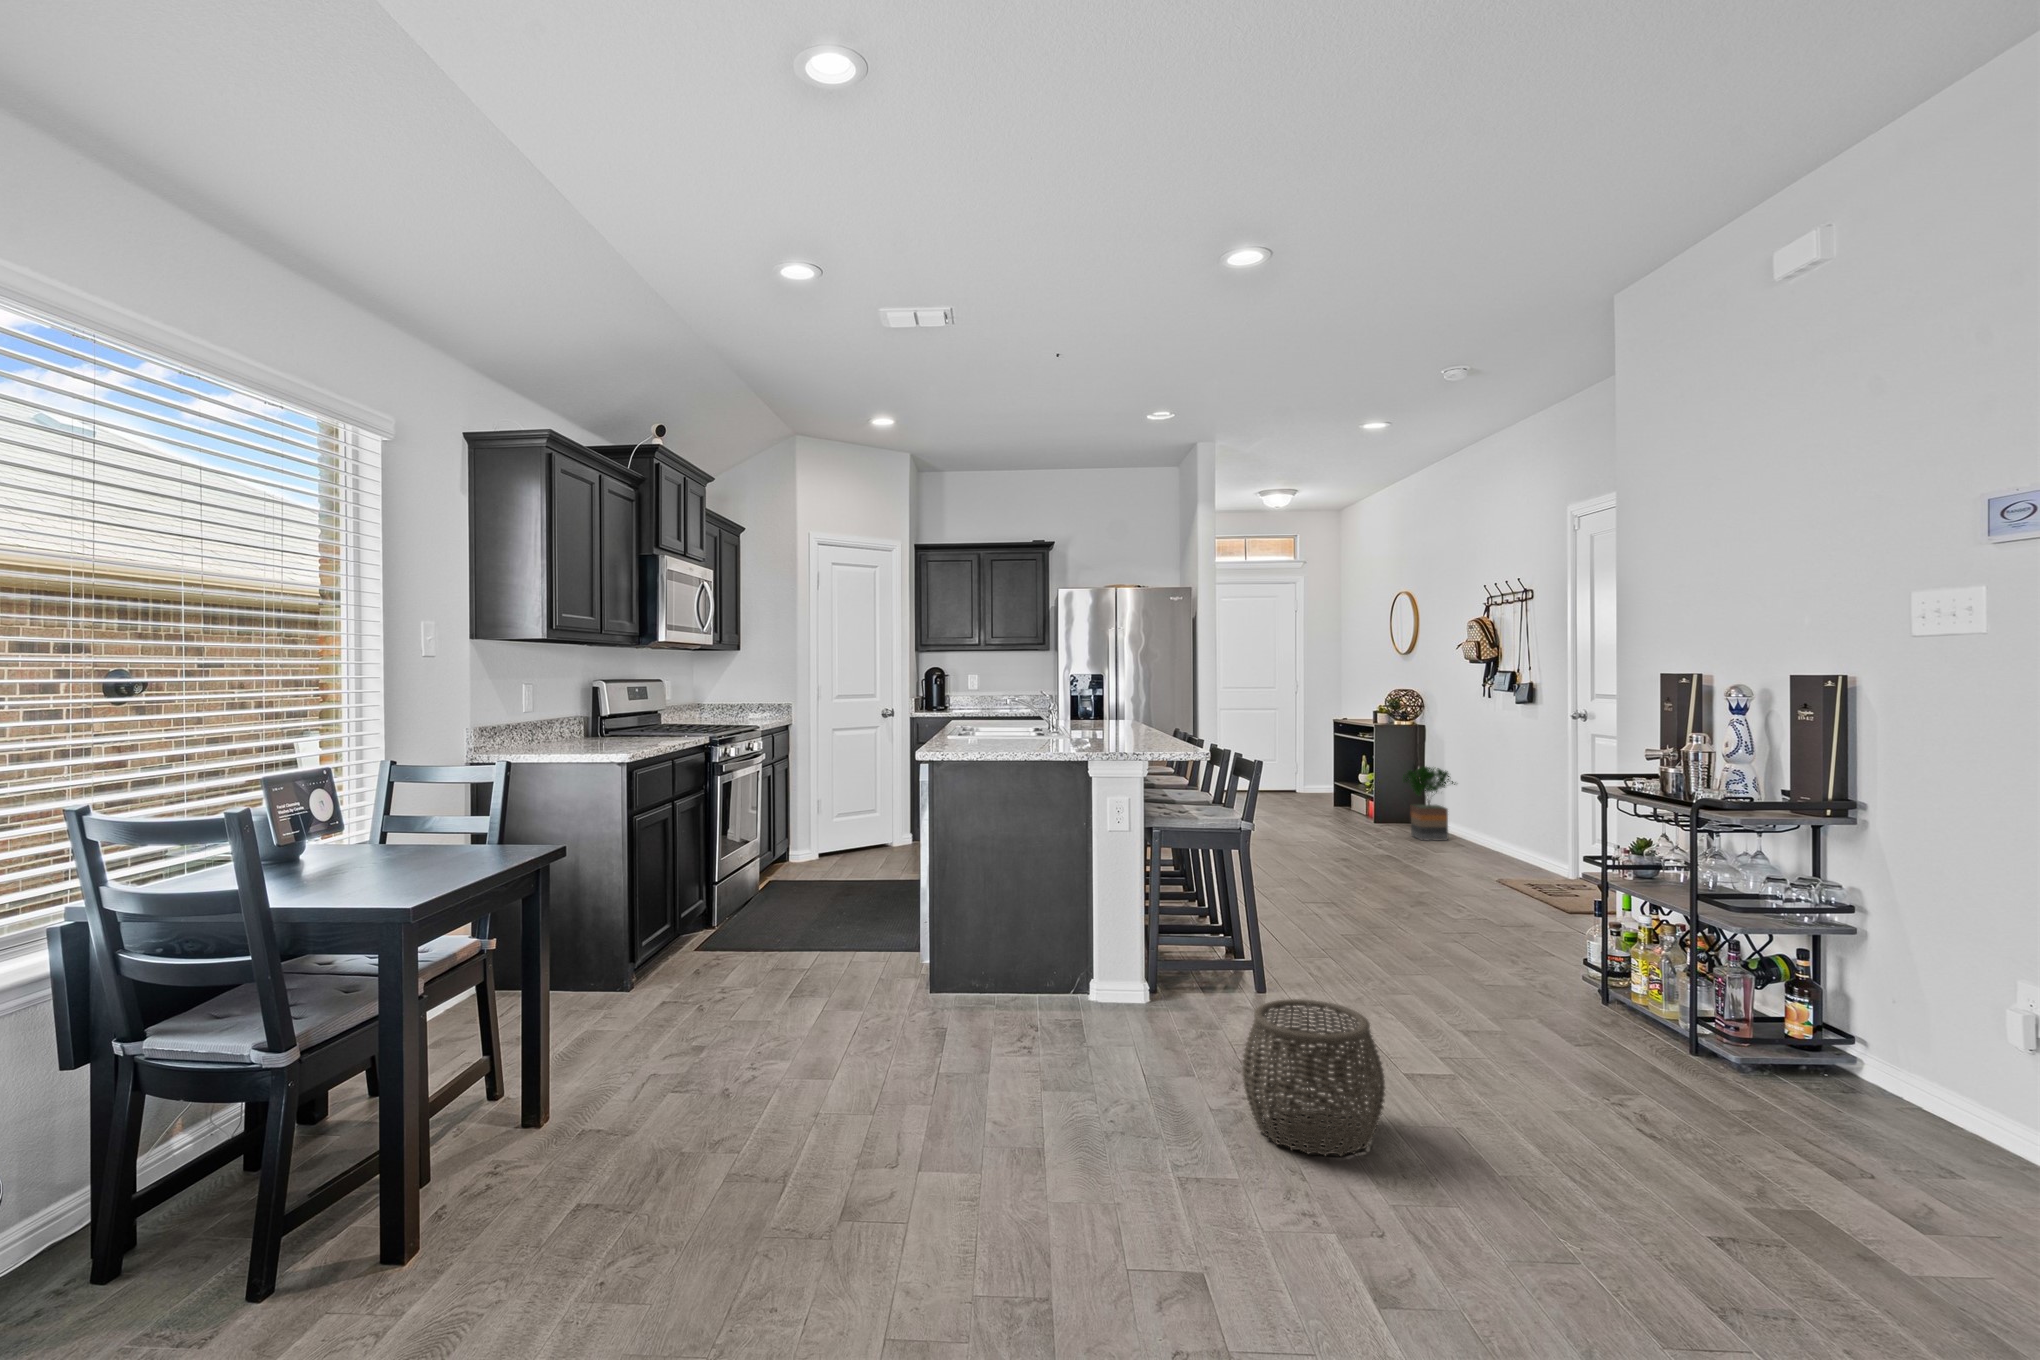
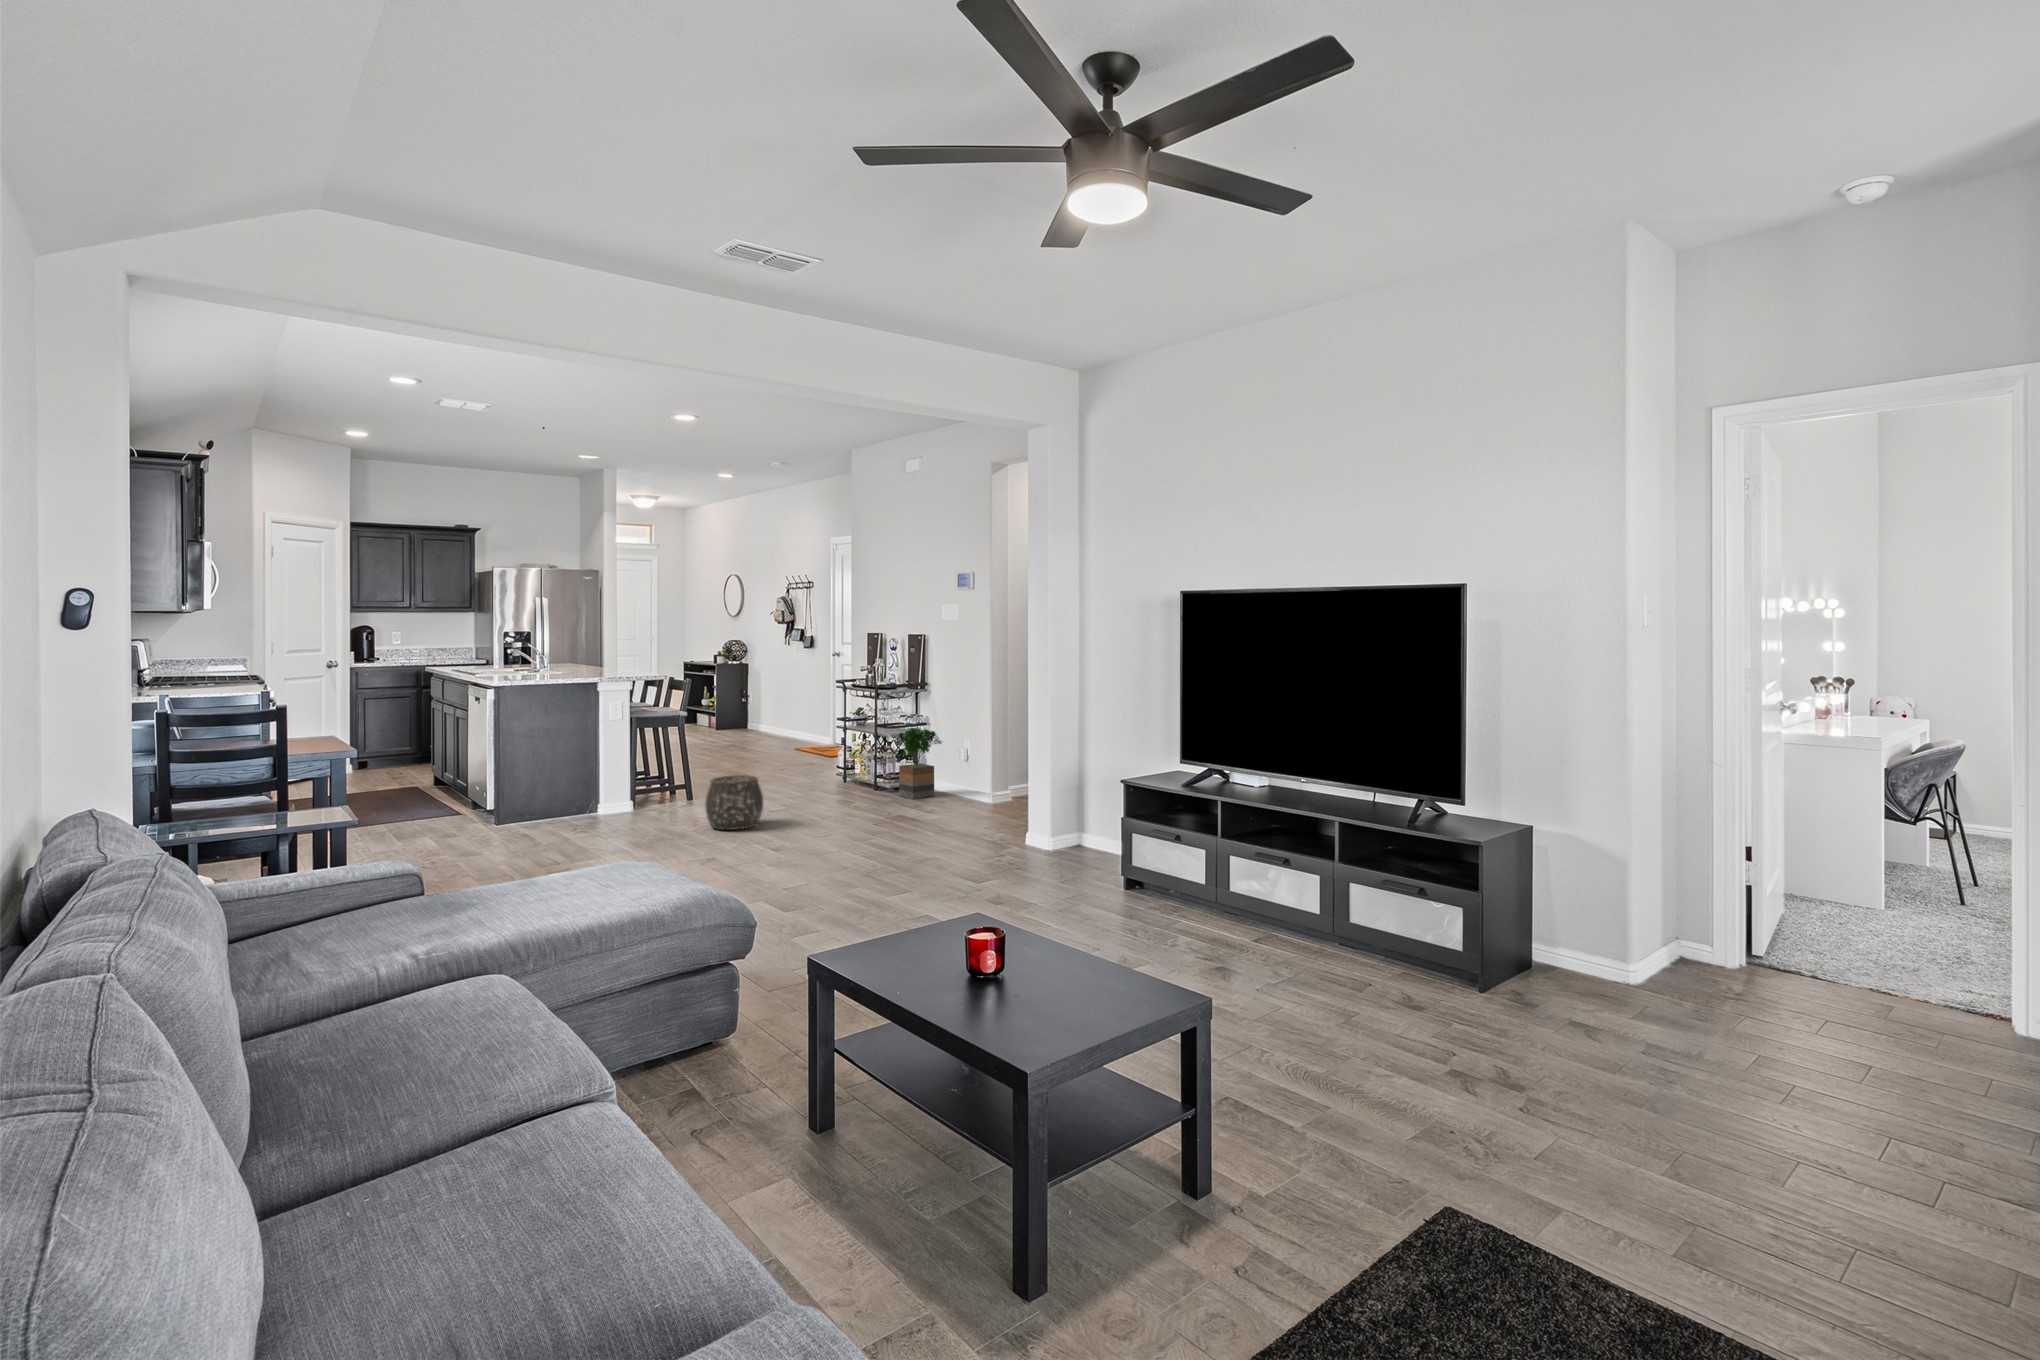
potted tree: present [1403,767,1456,841] -> present [895,728,942,799]

